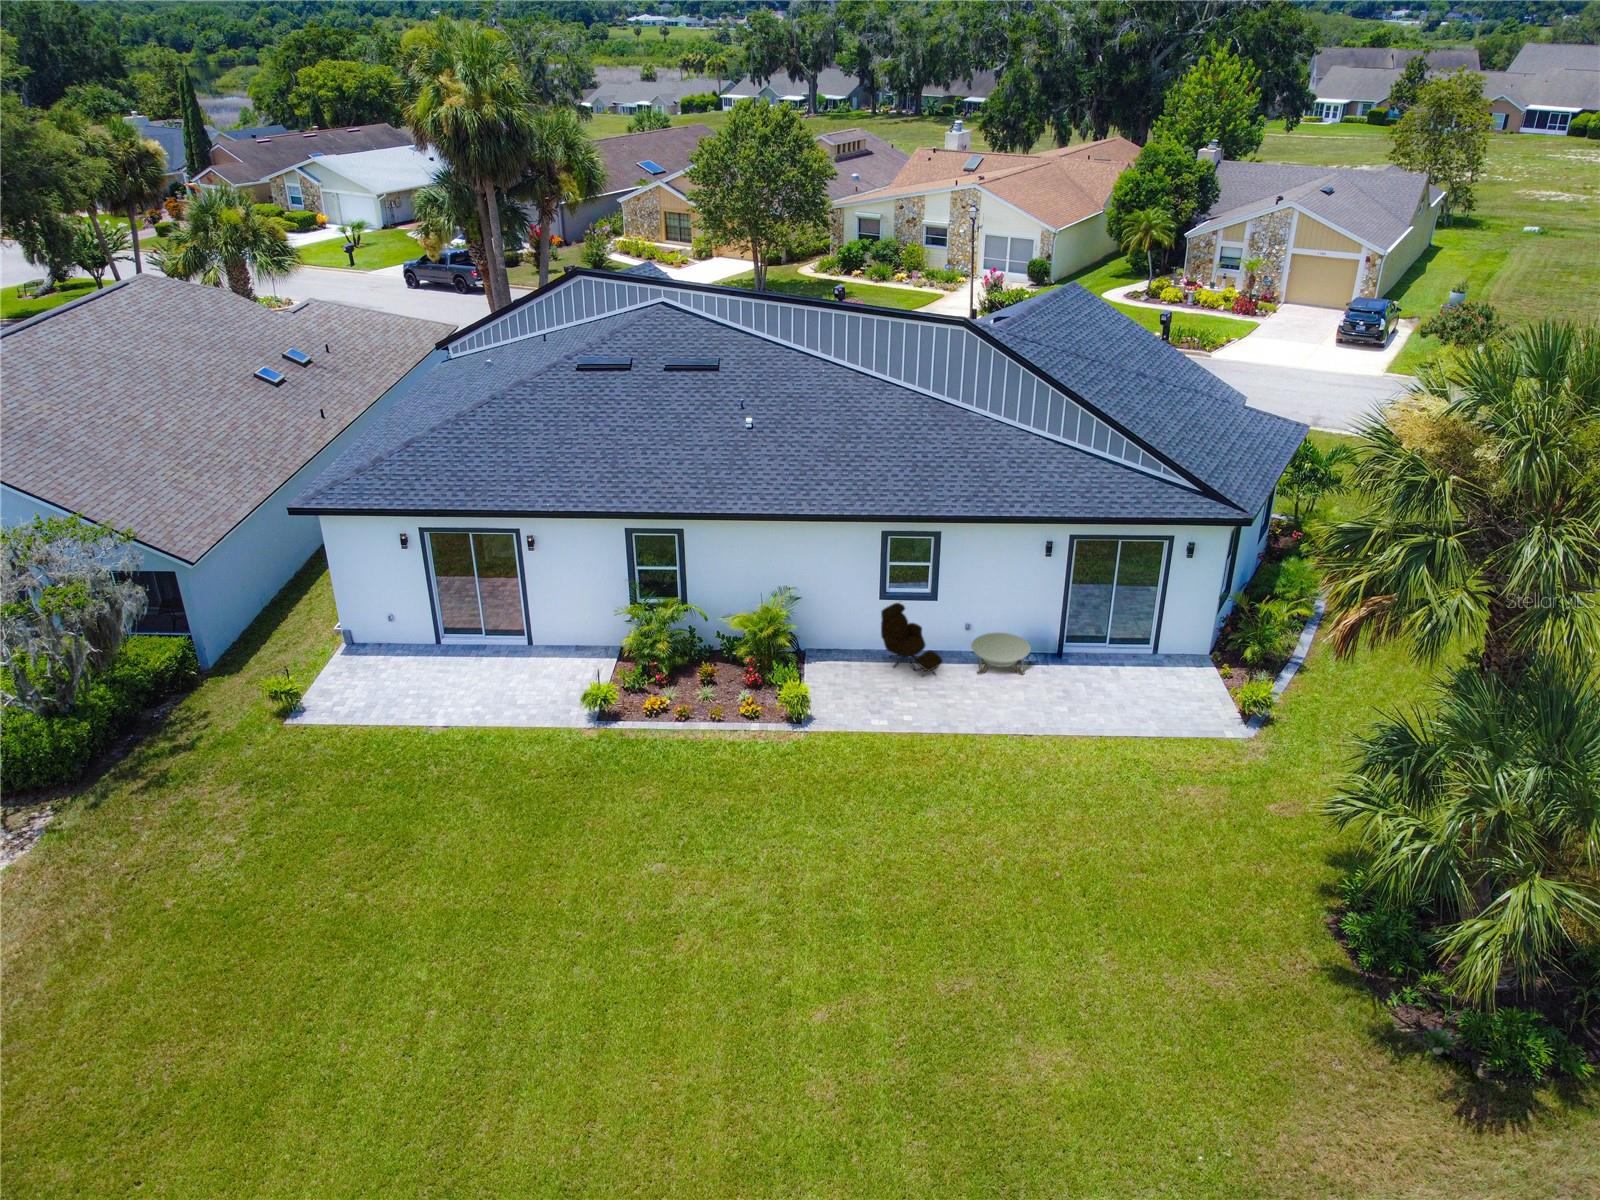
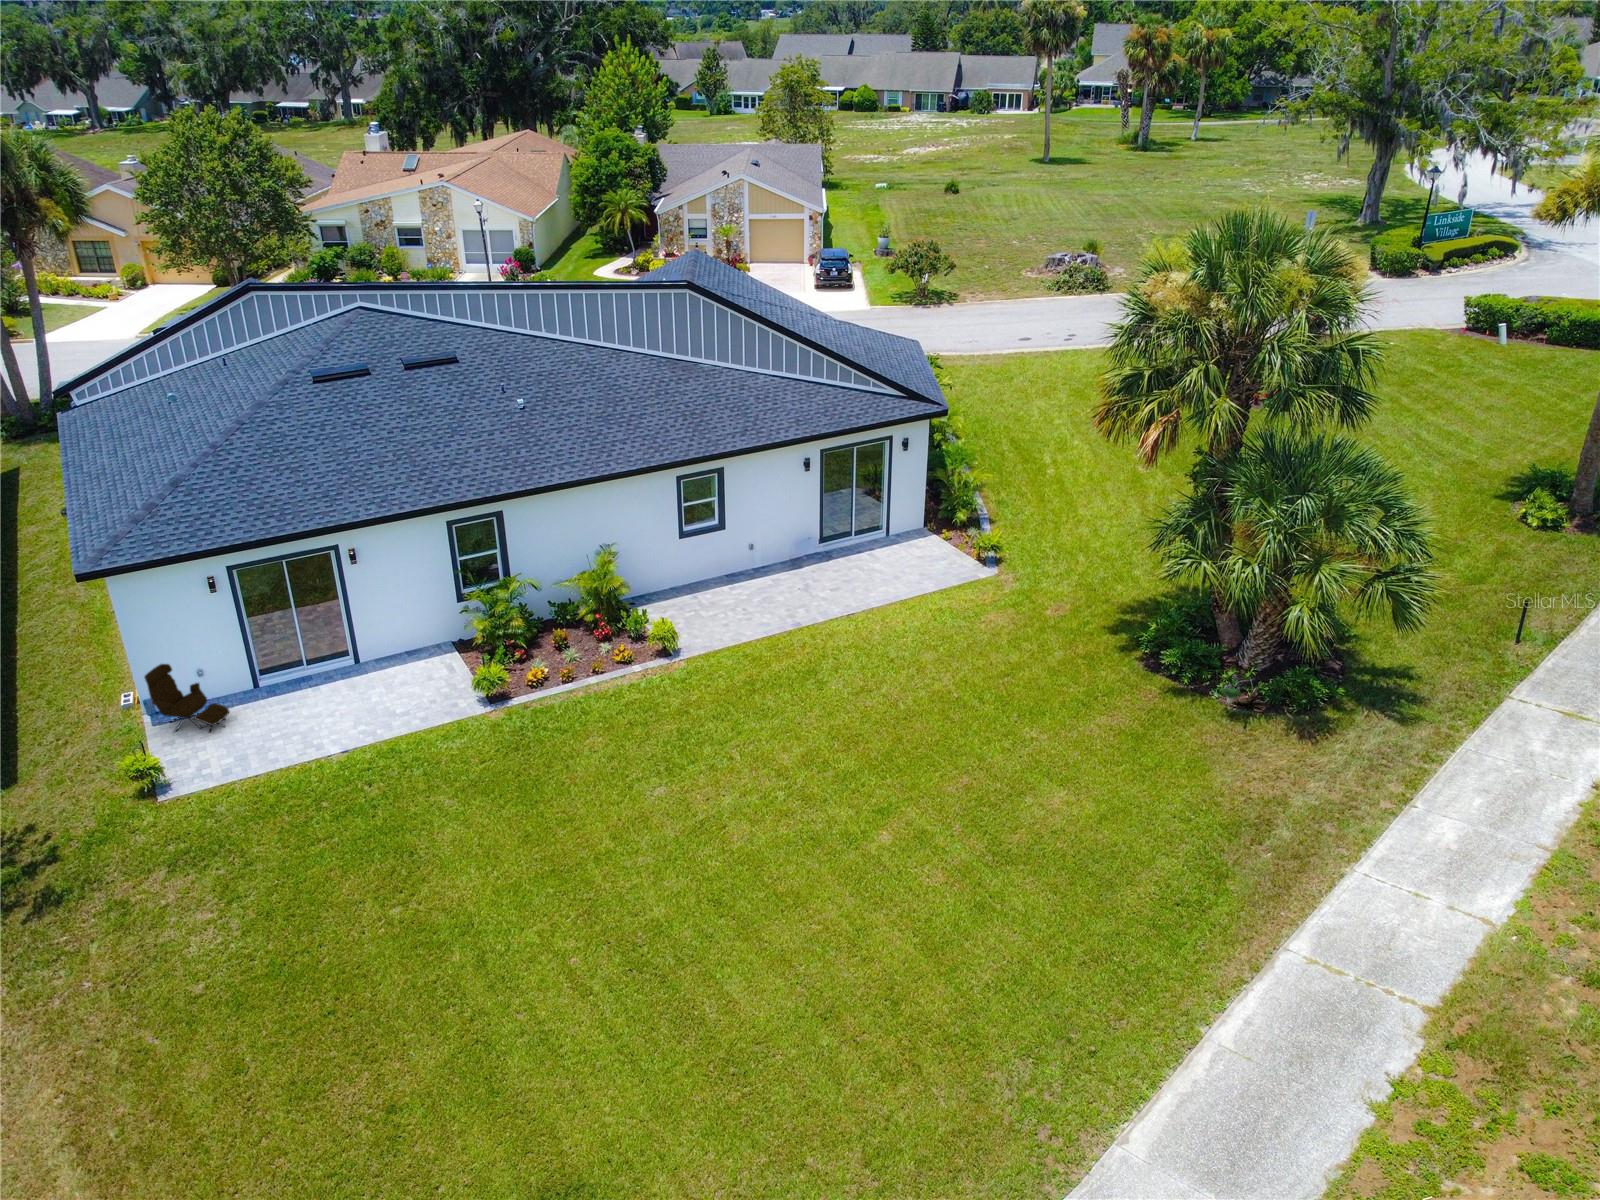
lounge chair: present [881,603,943,675] -> present [145,664,229,732]
round table: present [971,633,1031,675] -> none [763,543,812,581]

